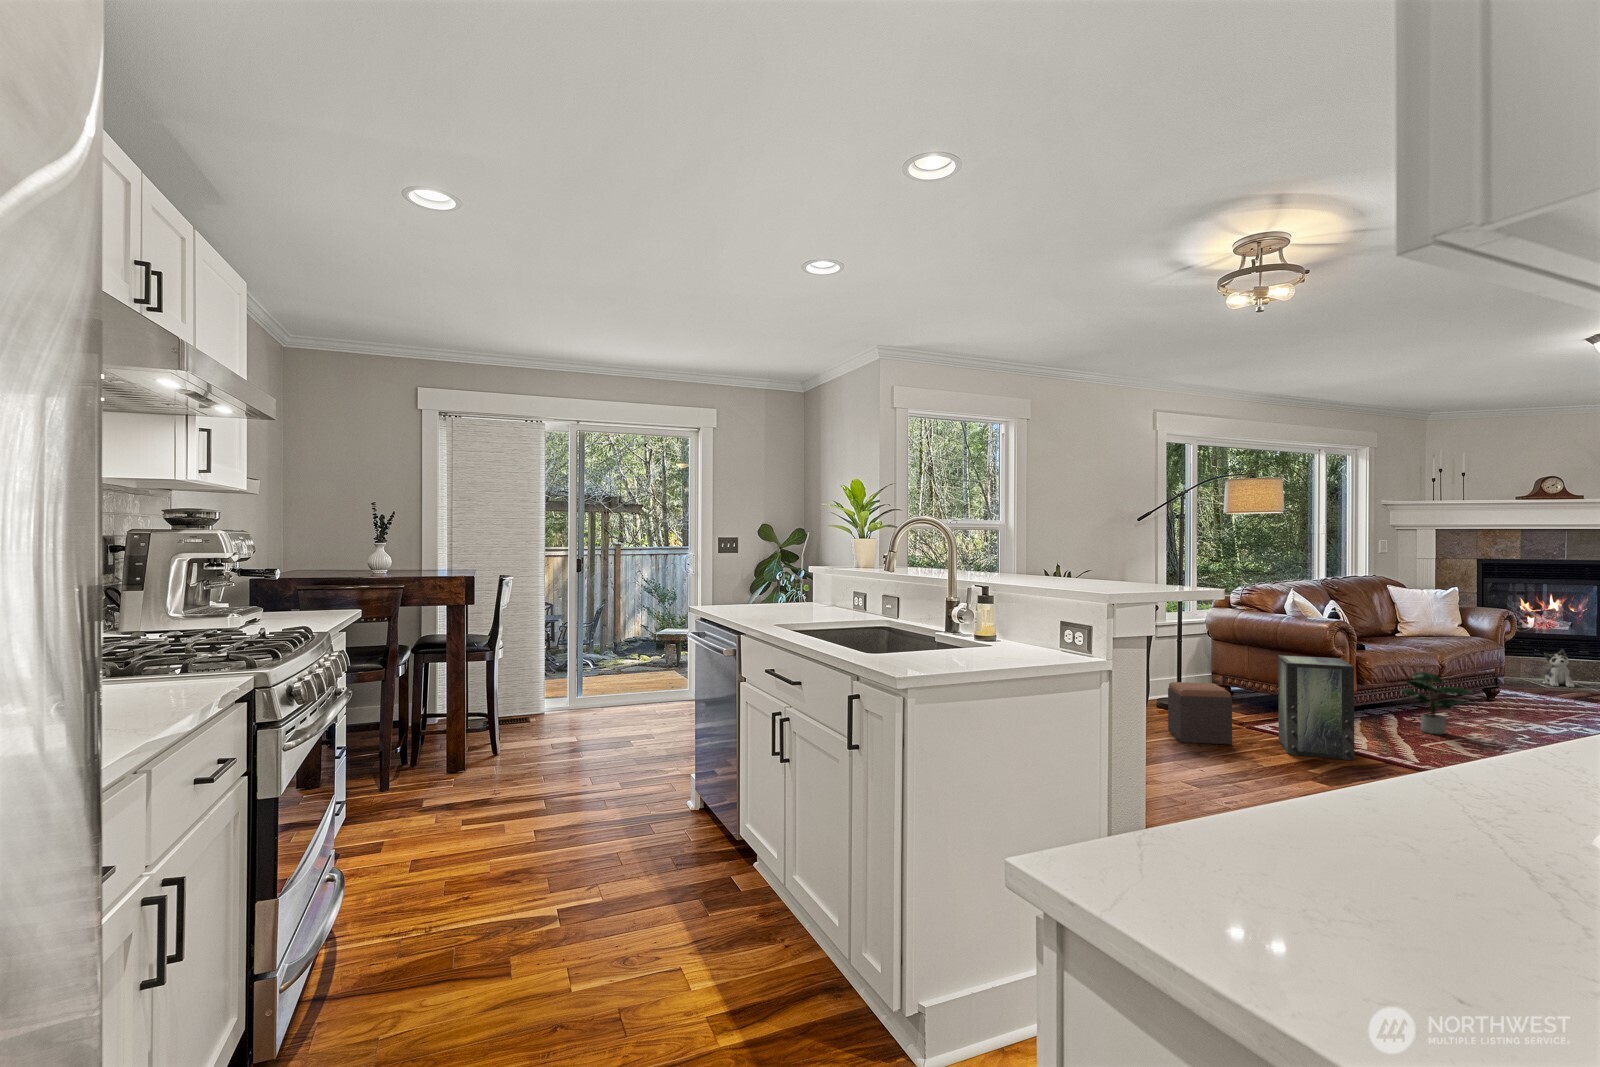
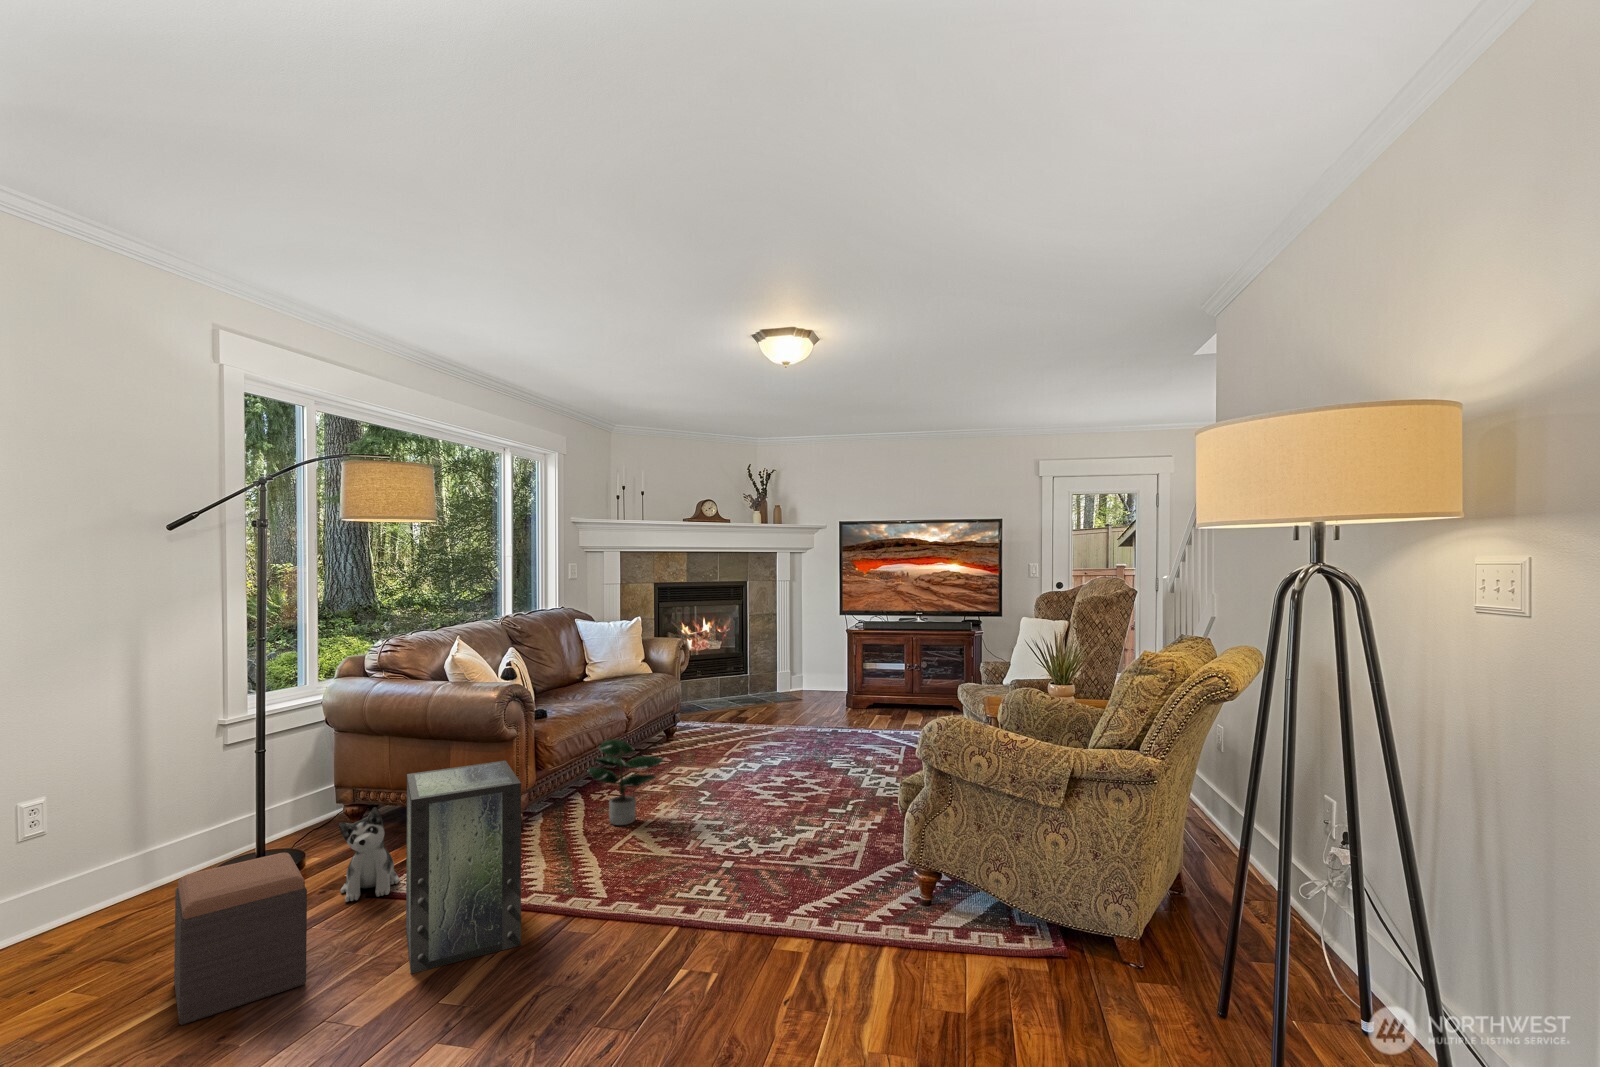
plush toy: present [1543,649,1574,687] -> present [339,807,399,902]

